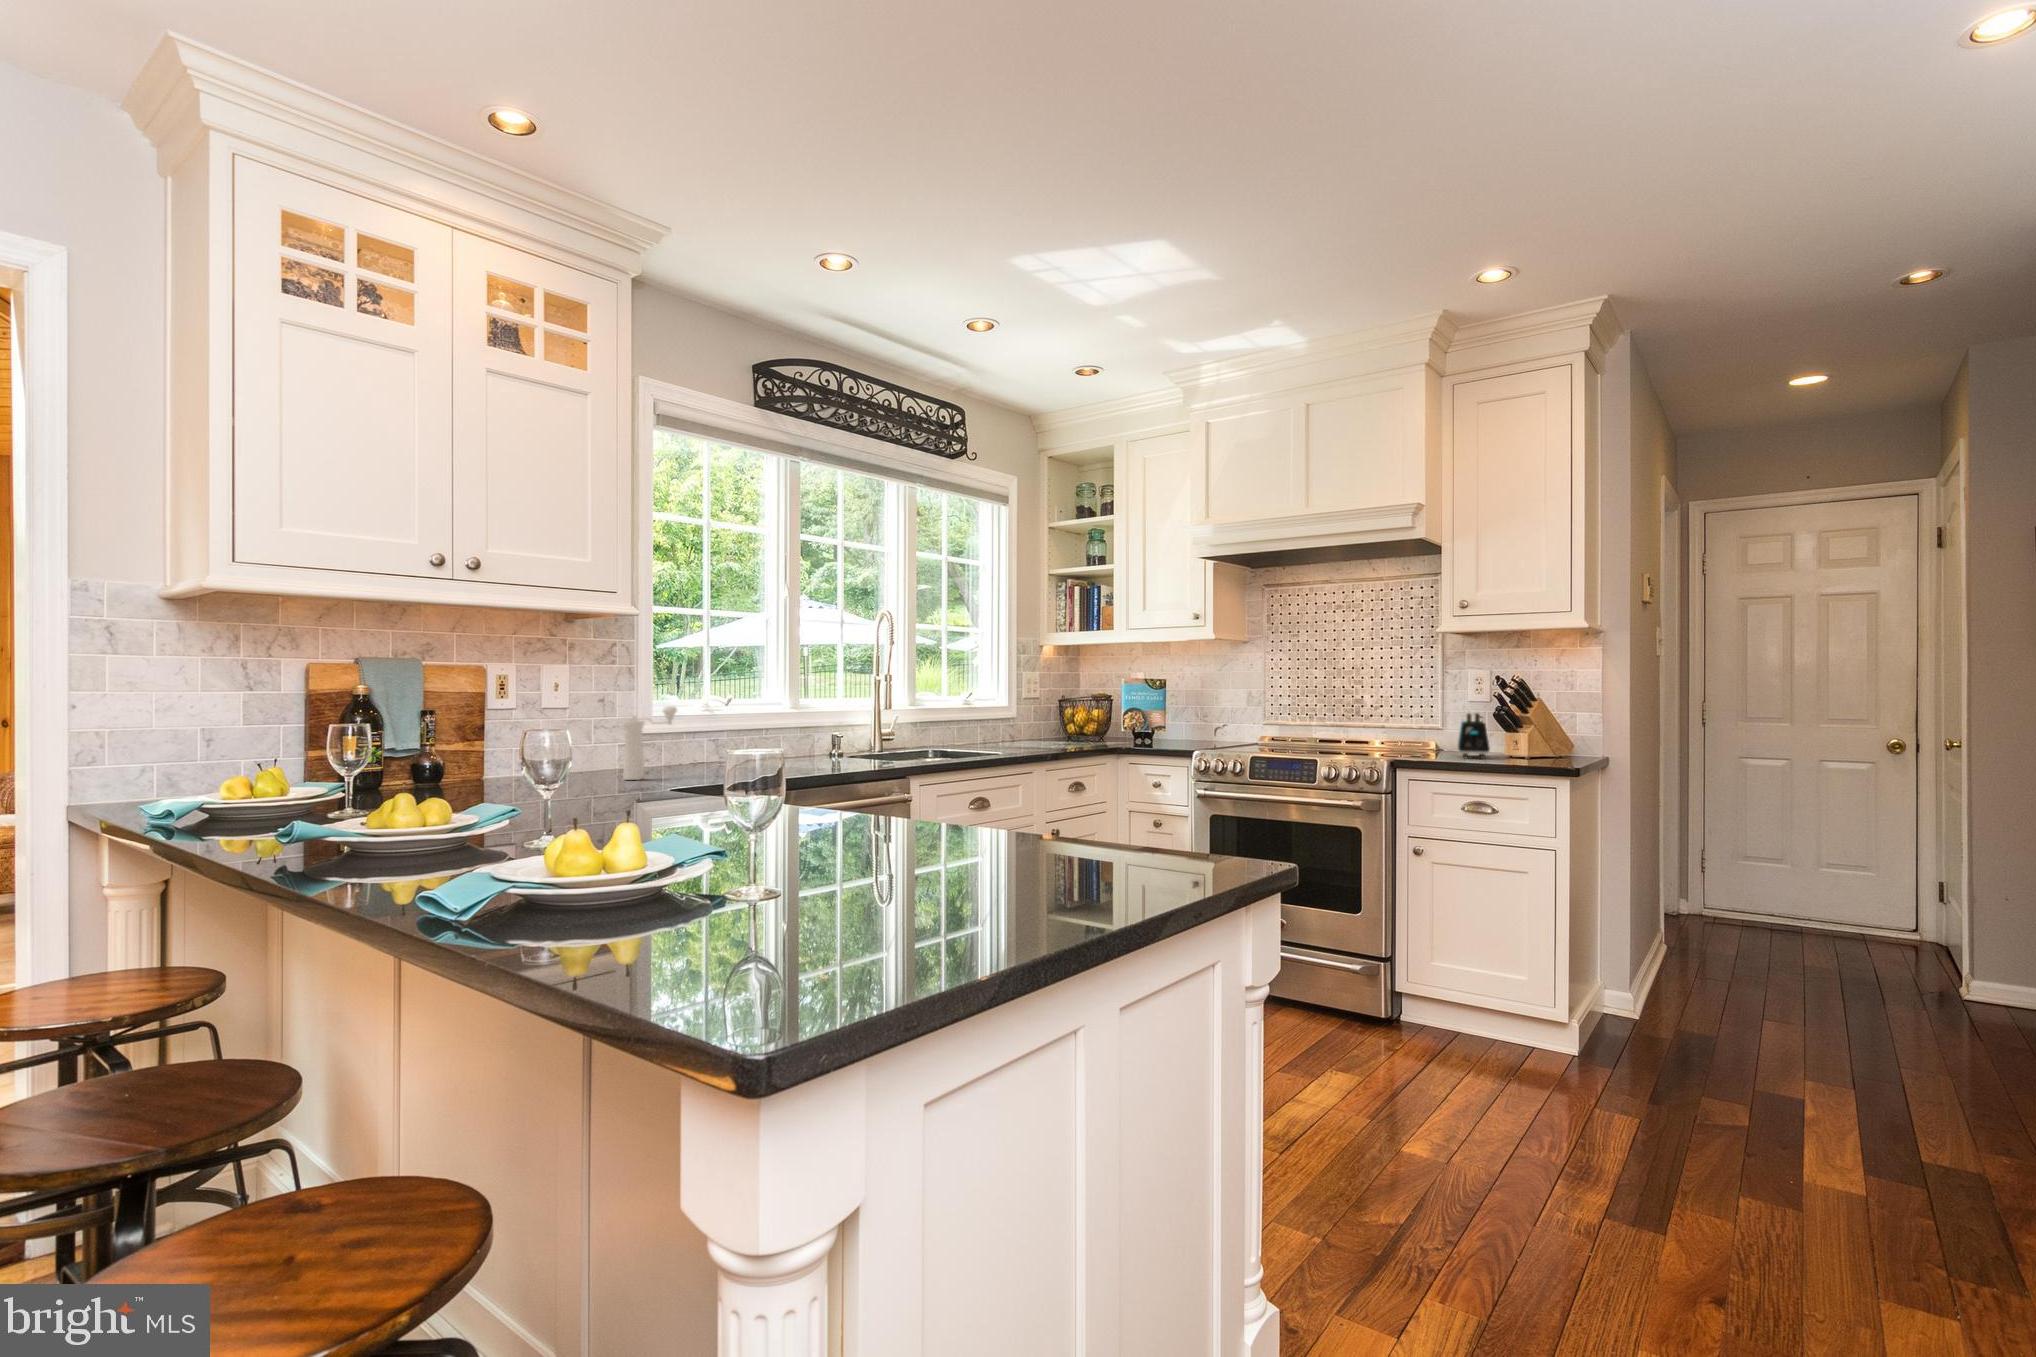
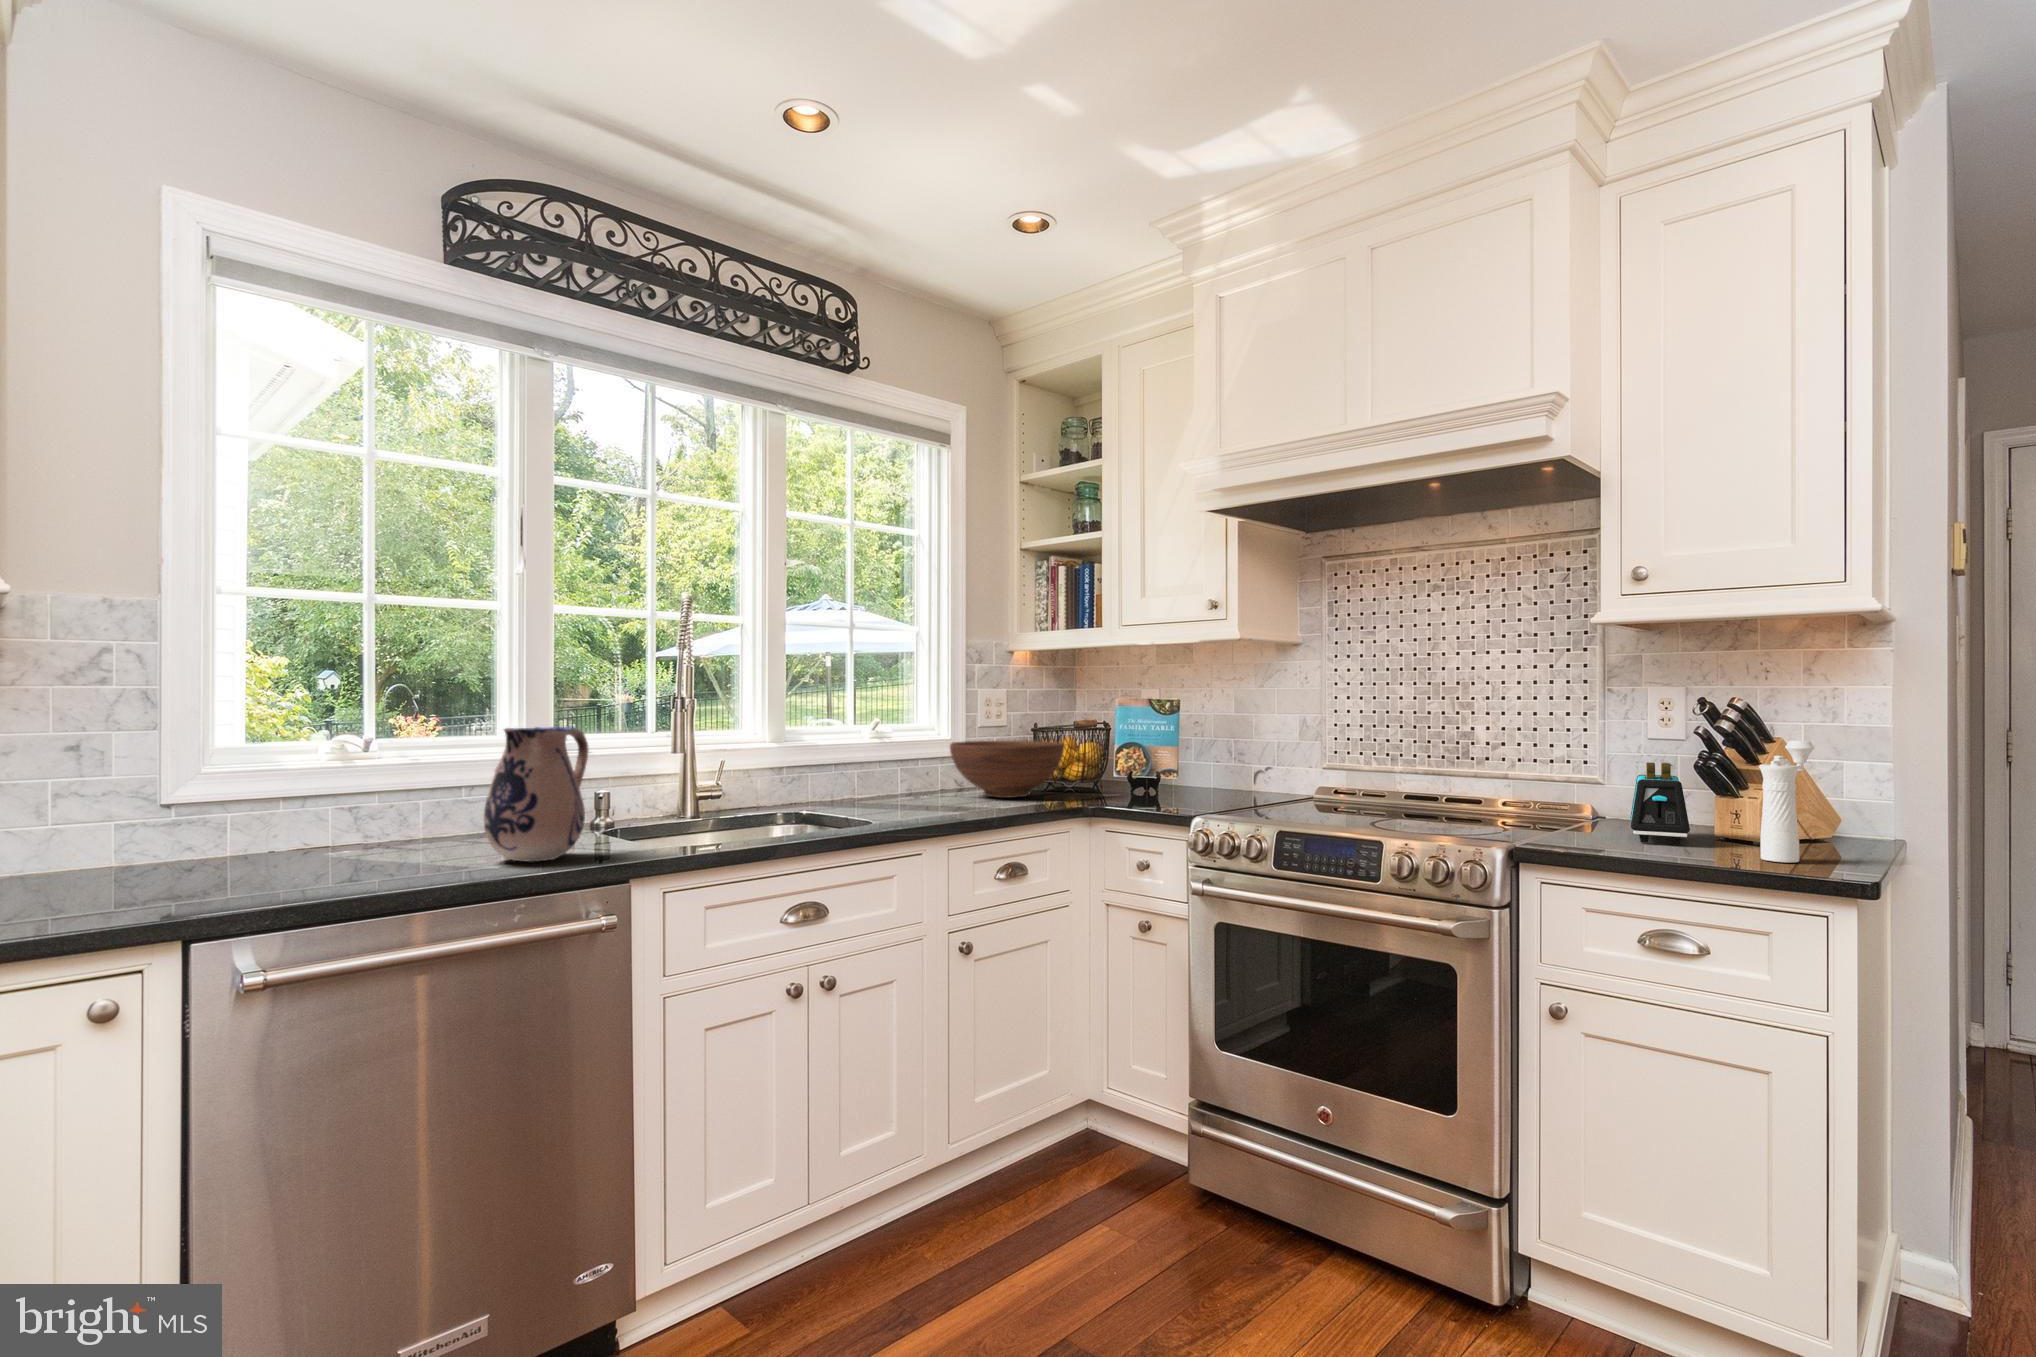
ceramic pitcher: none [822,695,877,774] -> present [484,727,589,862]
pepper mill: present [623,706,677,780] -> present [1759,741,1815,863]
fruit bowl: none [1018,709,1096,746] -> present [950,741,1064,798]

